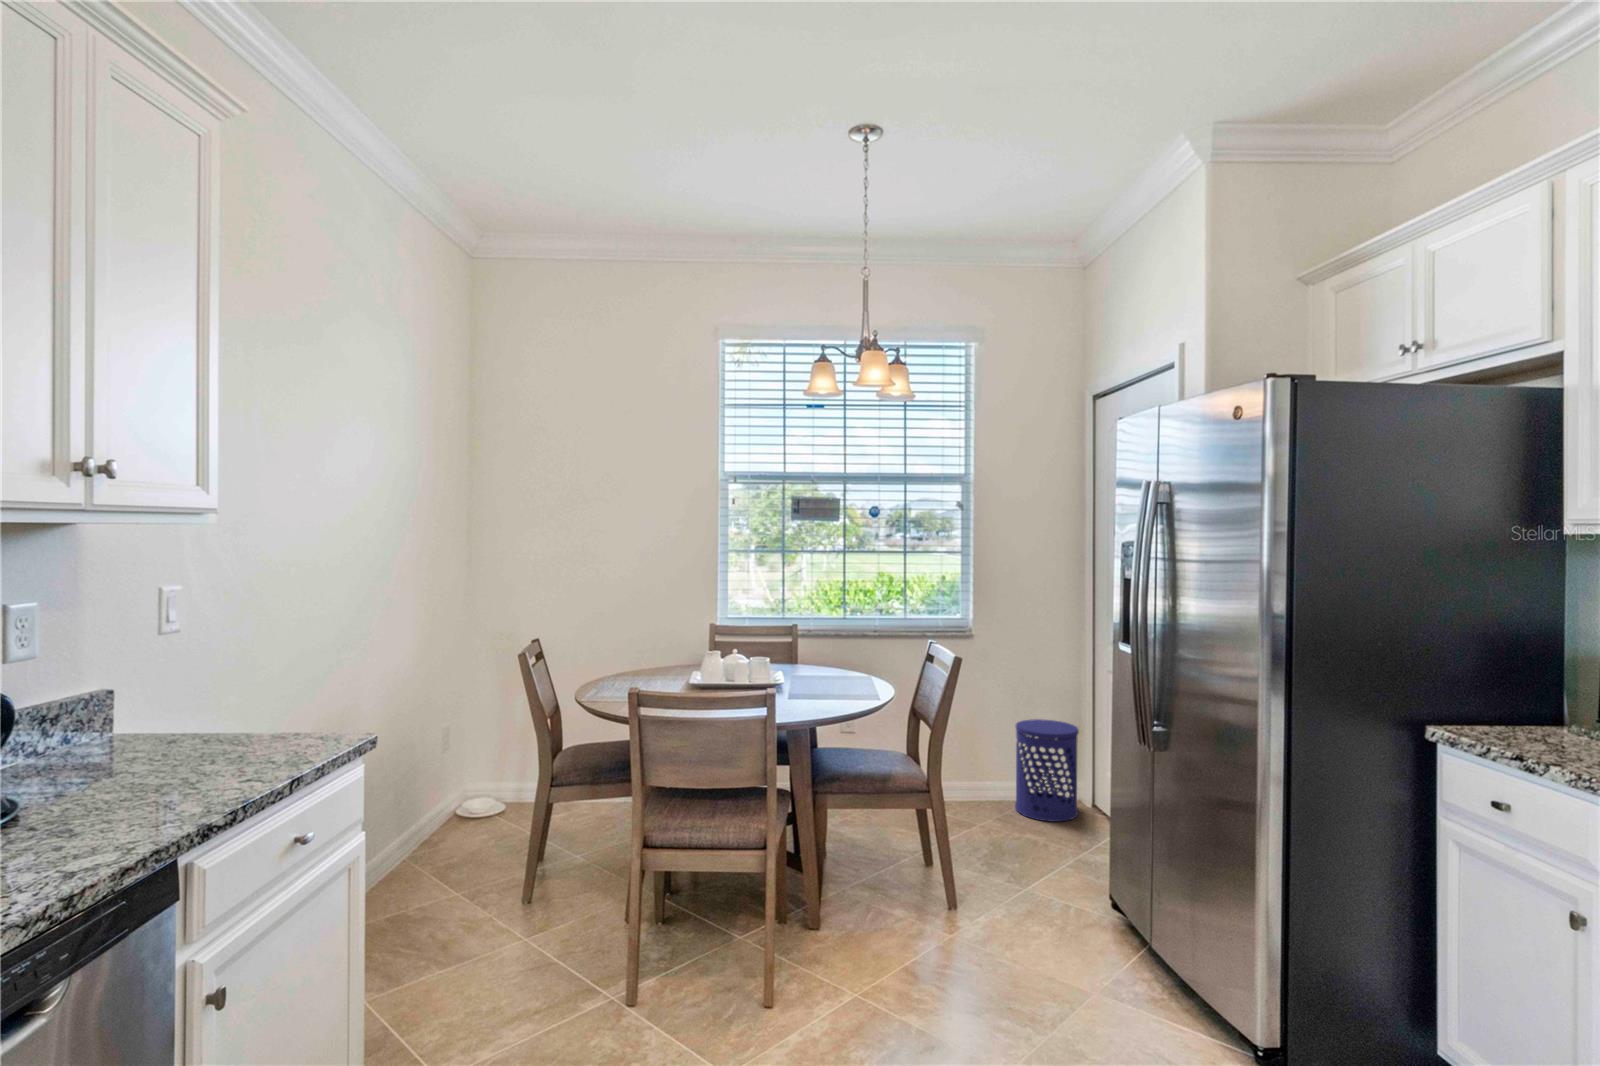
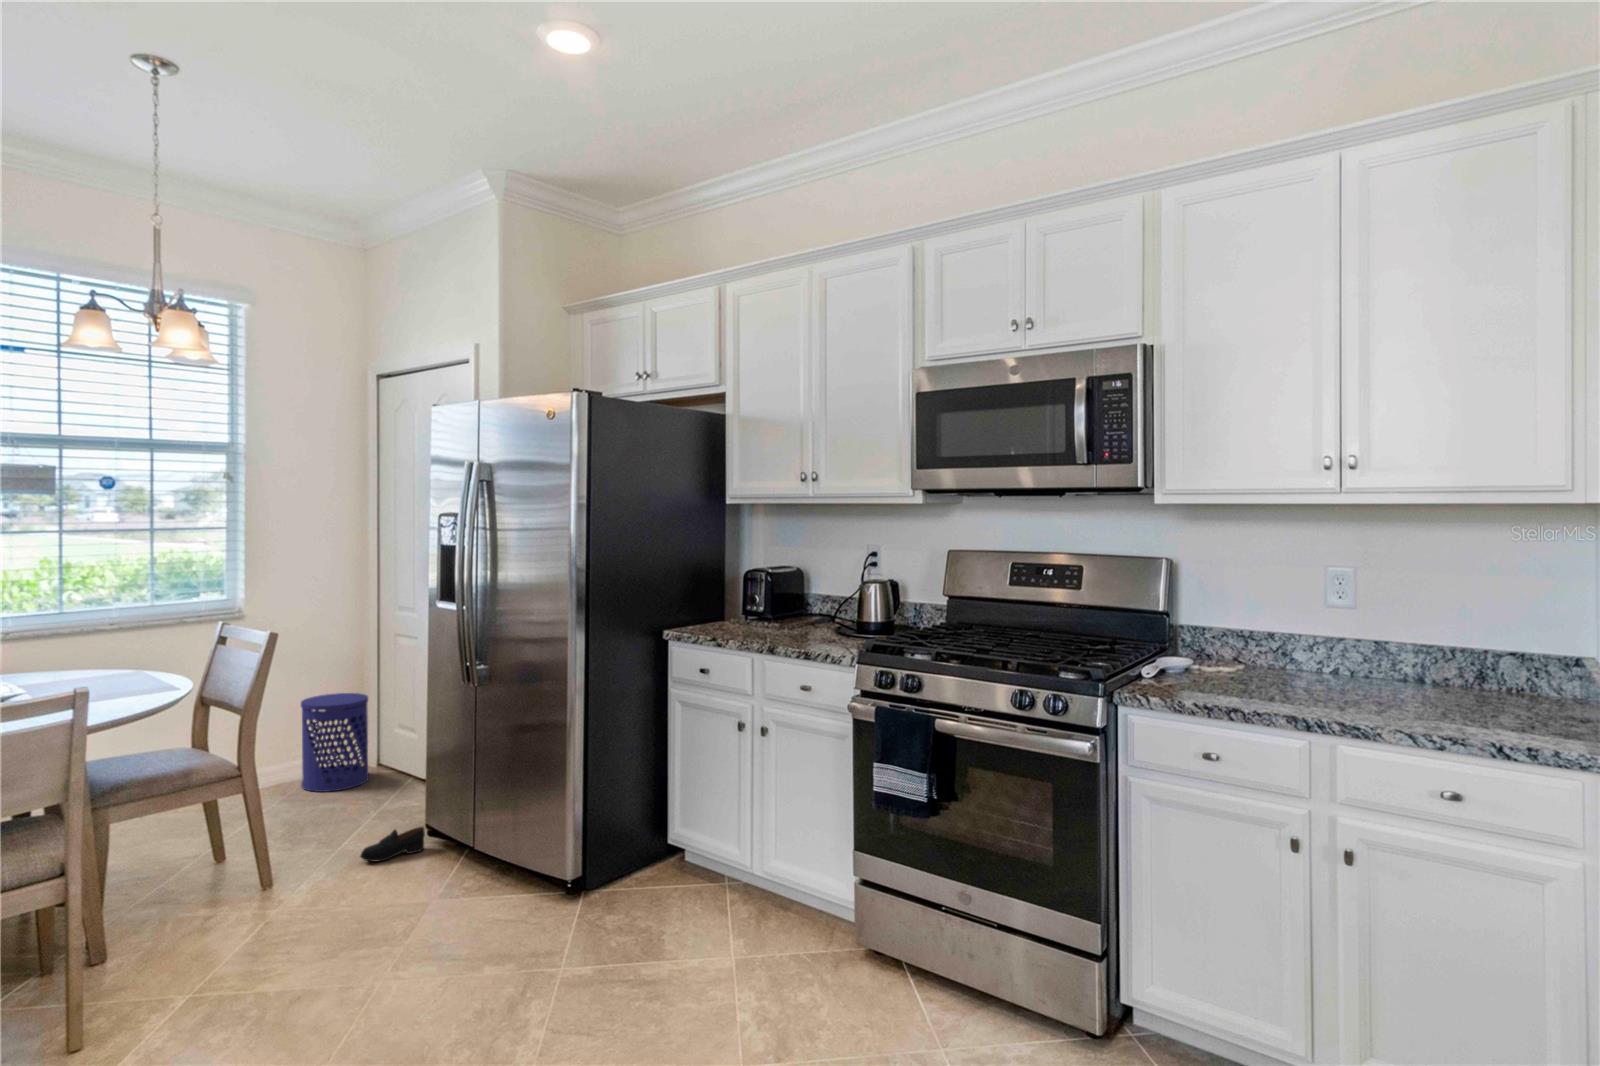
shoe: none [1033,889,1102,924] -> present [360,827,425,862]

